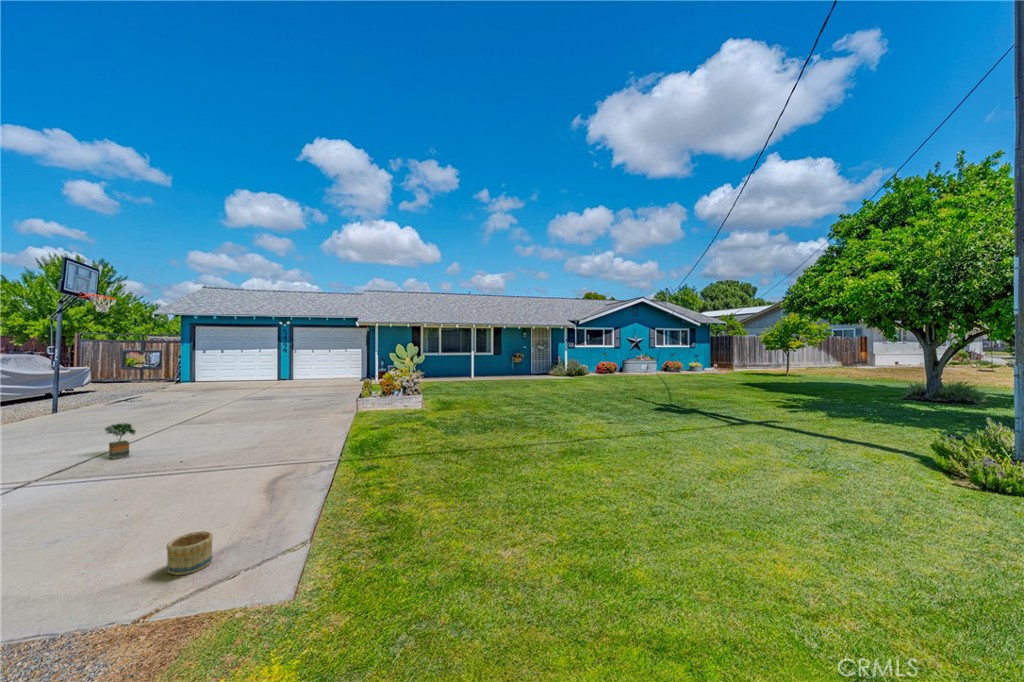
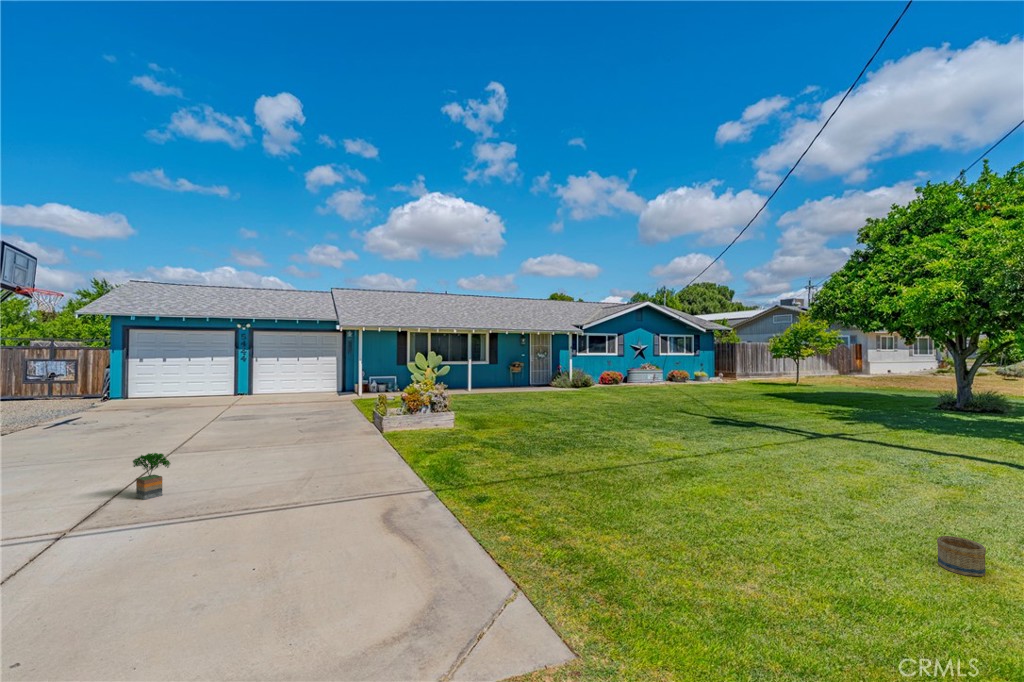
basket: present [167,531,213,575] -> present [937,536,986,576]

